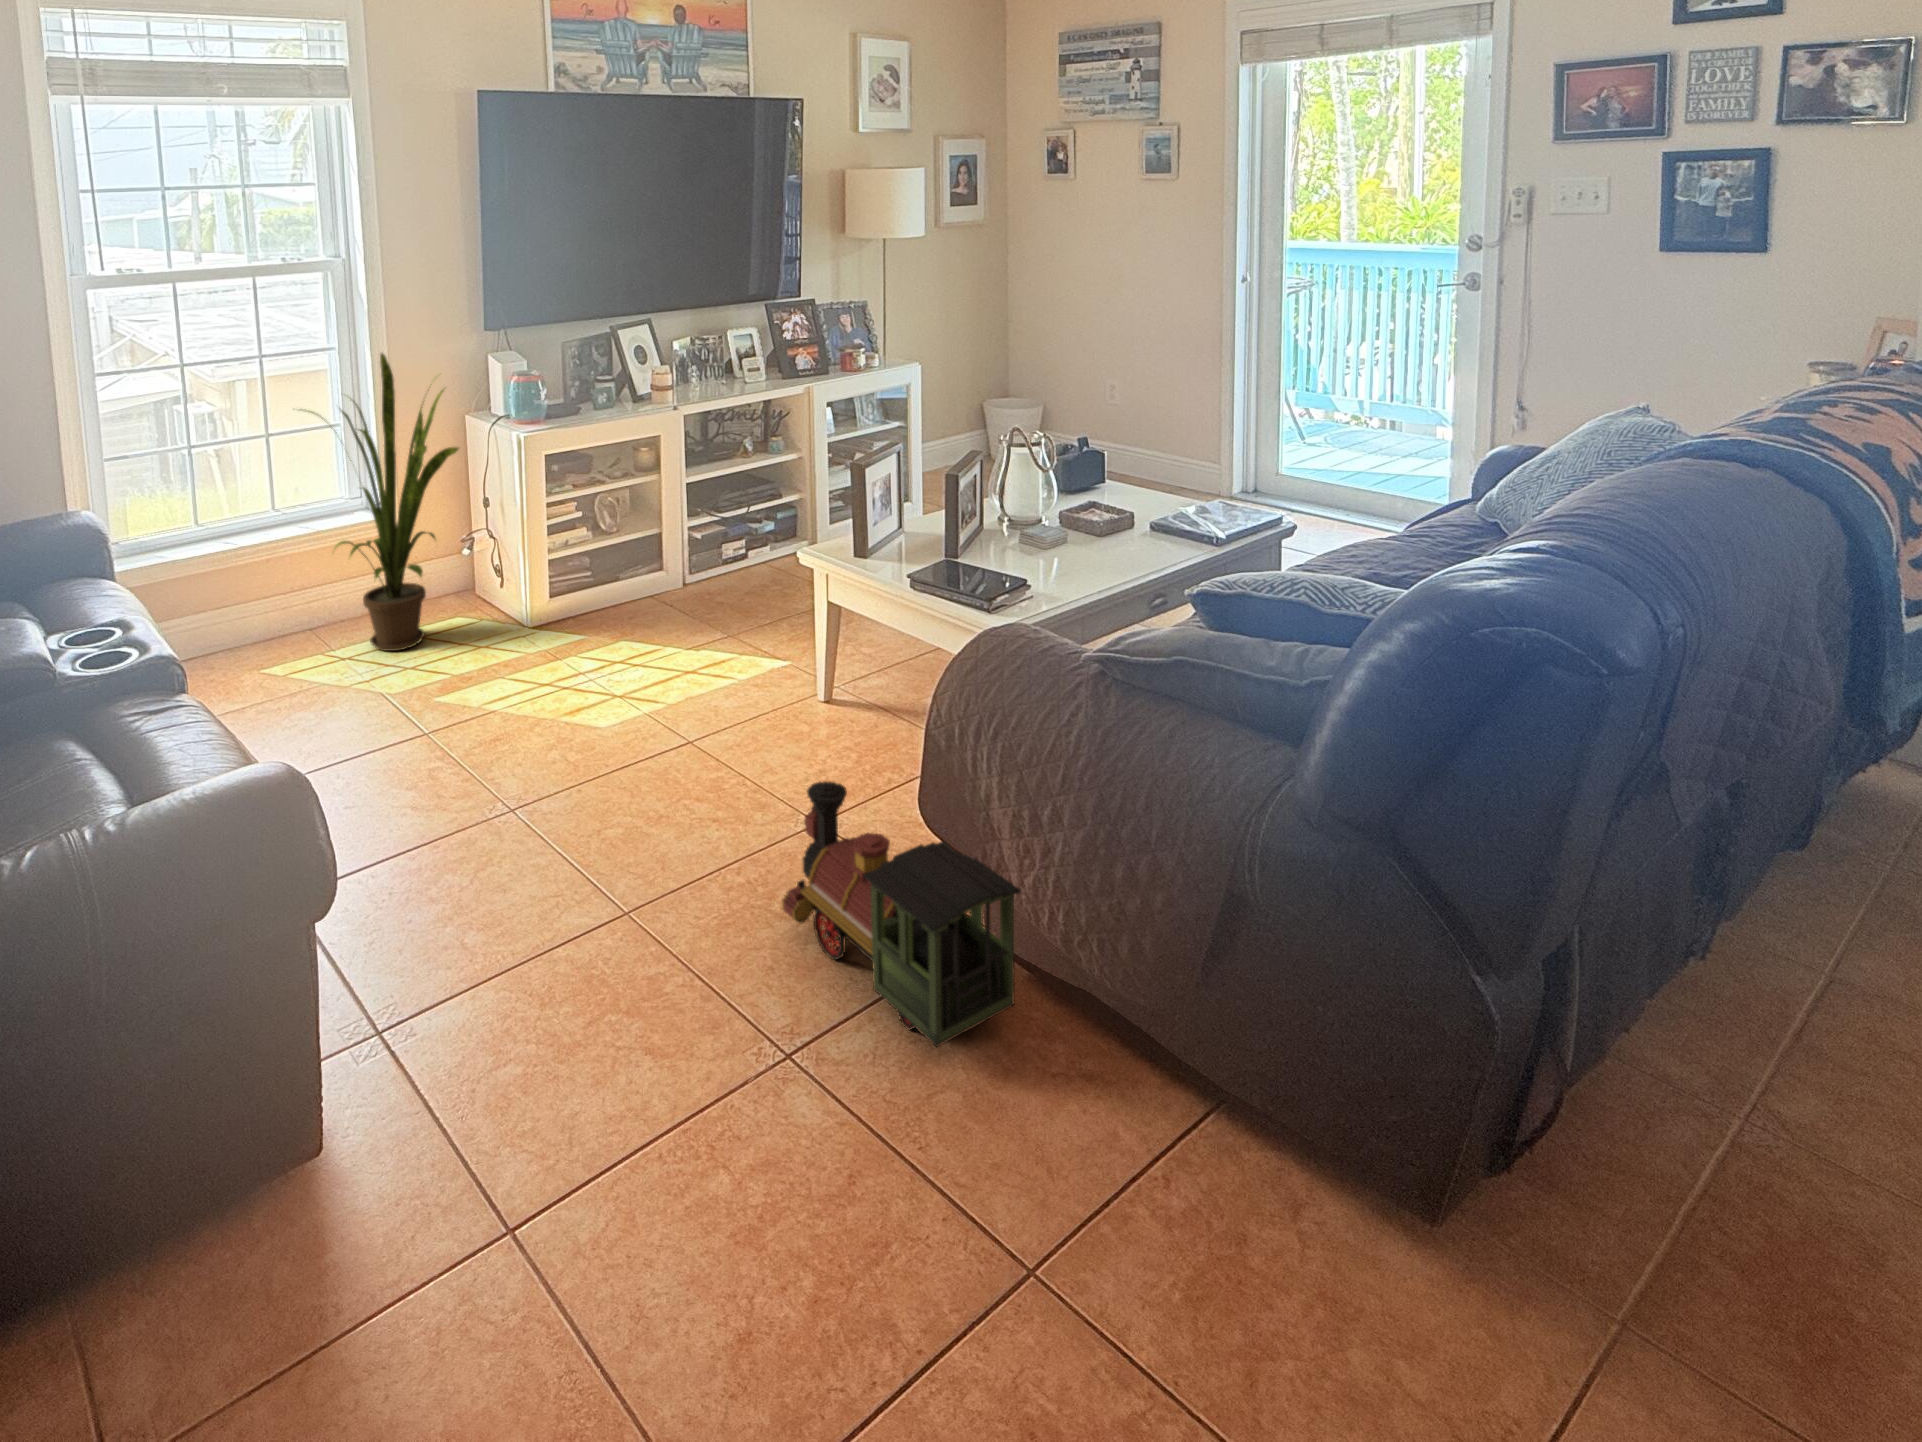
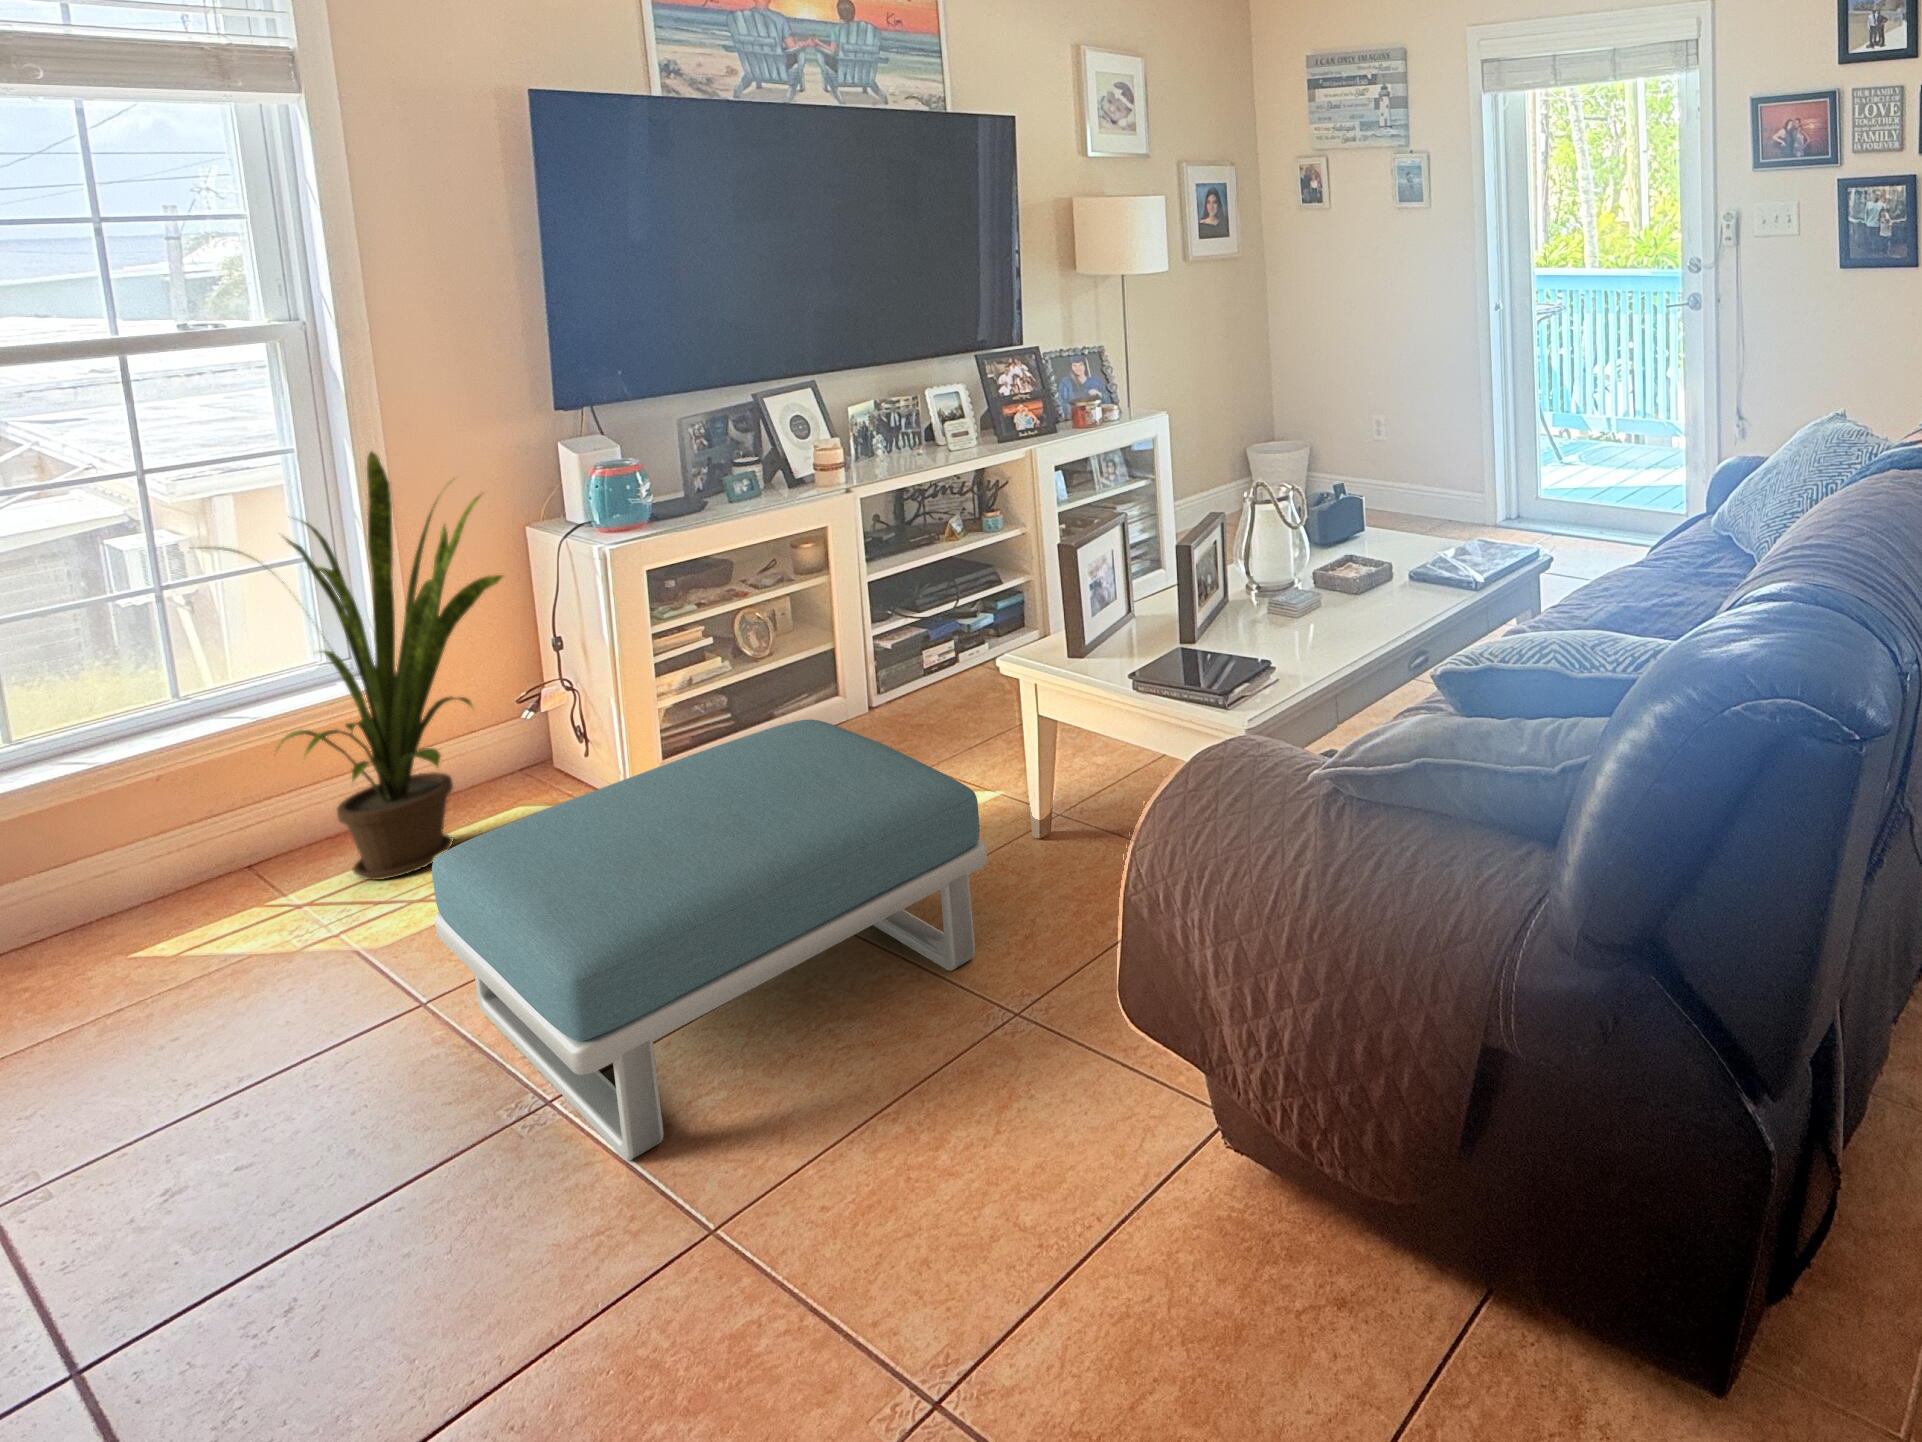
footstool: none [439,579,794,859] -> present [432,720,987,1161]
toy train: present [782,781,1021,1047] -> none [949,972,1254,1320]

